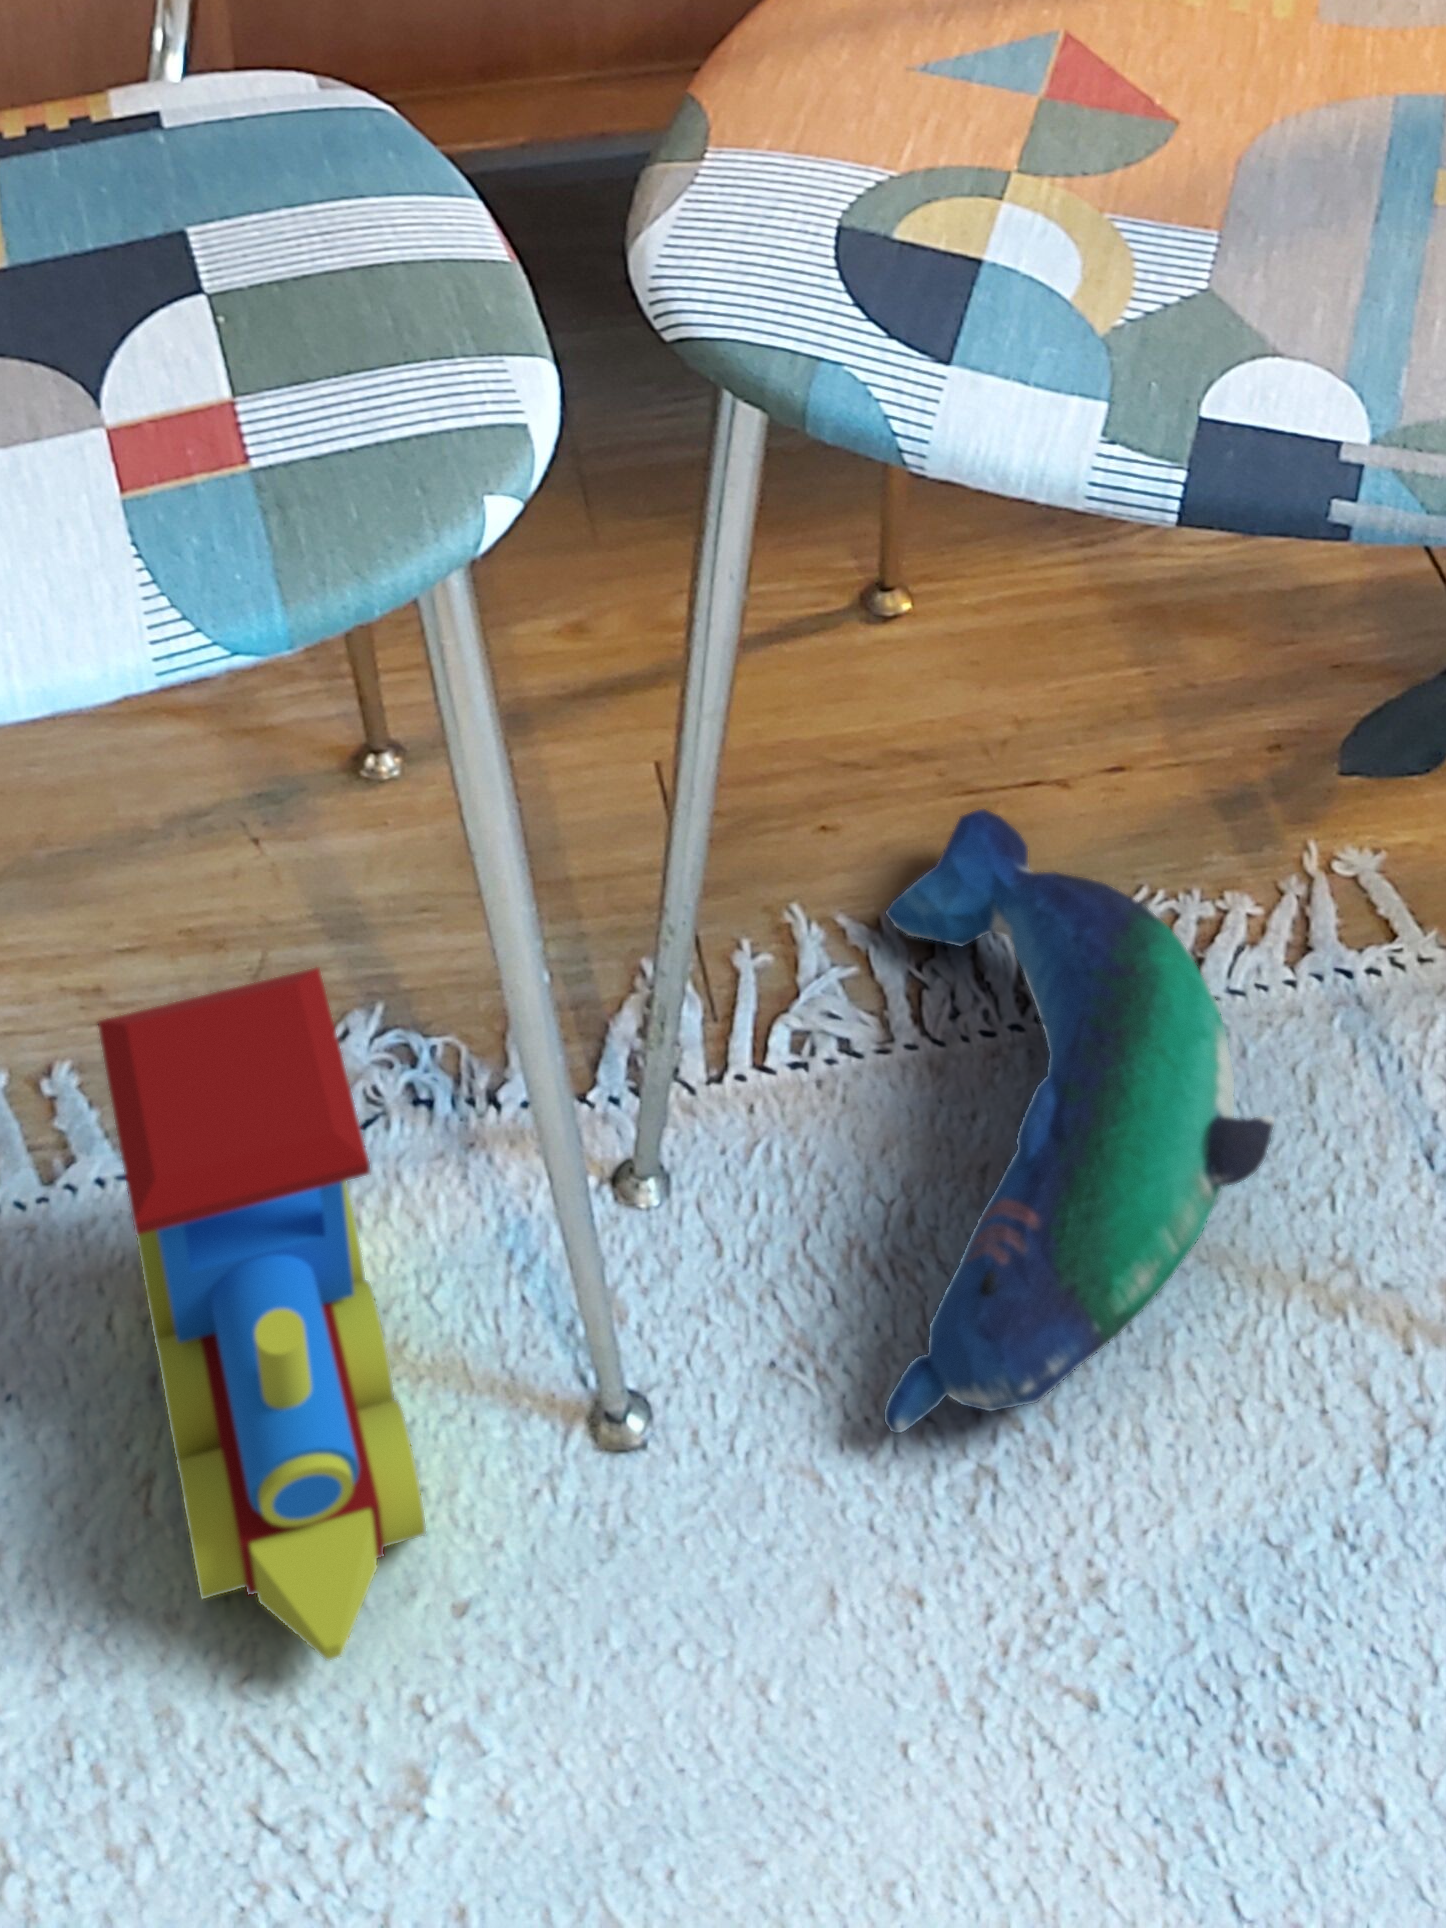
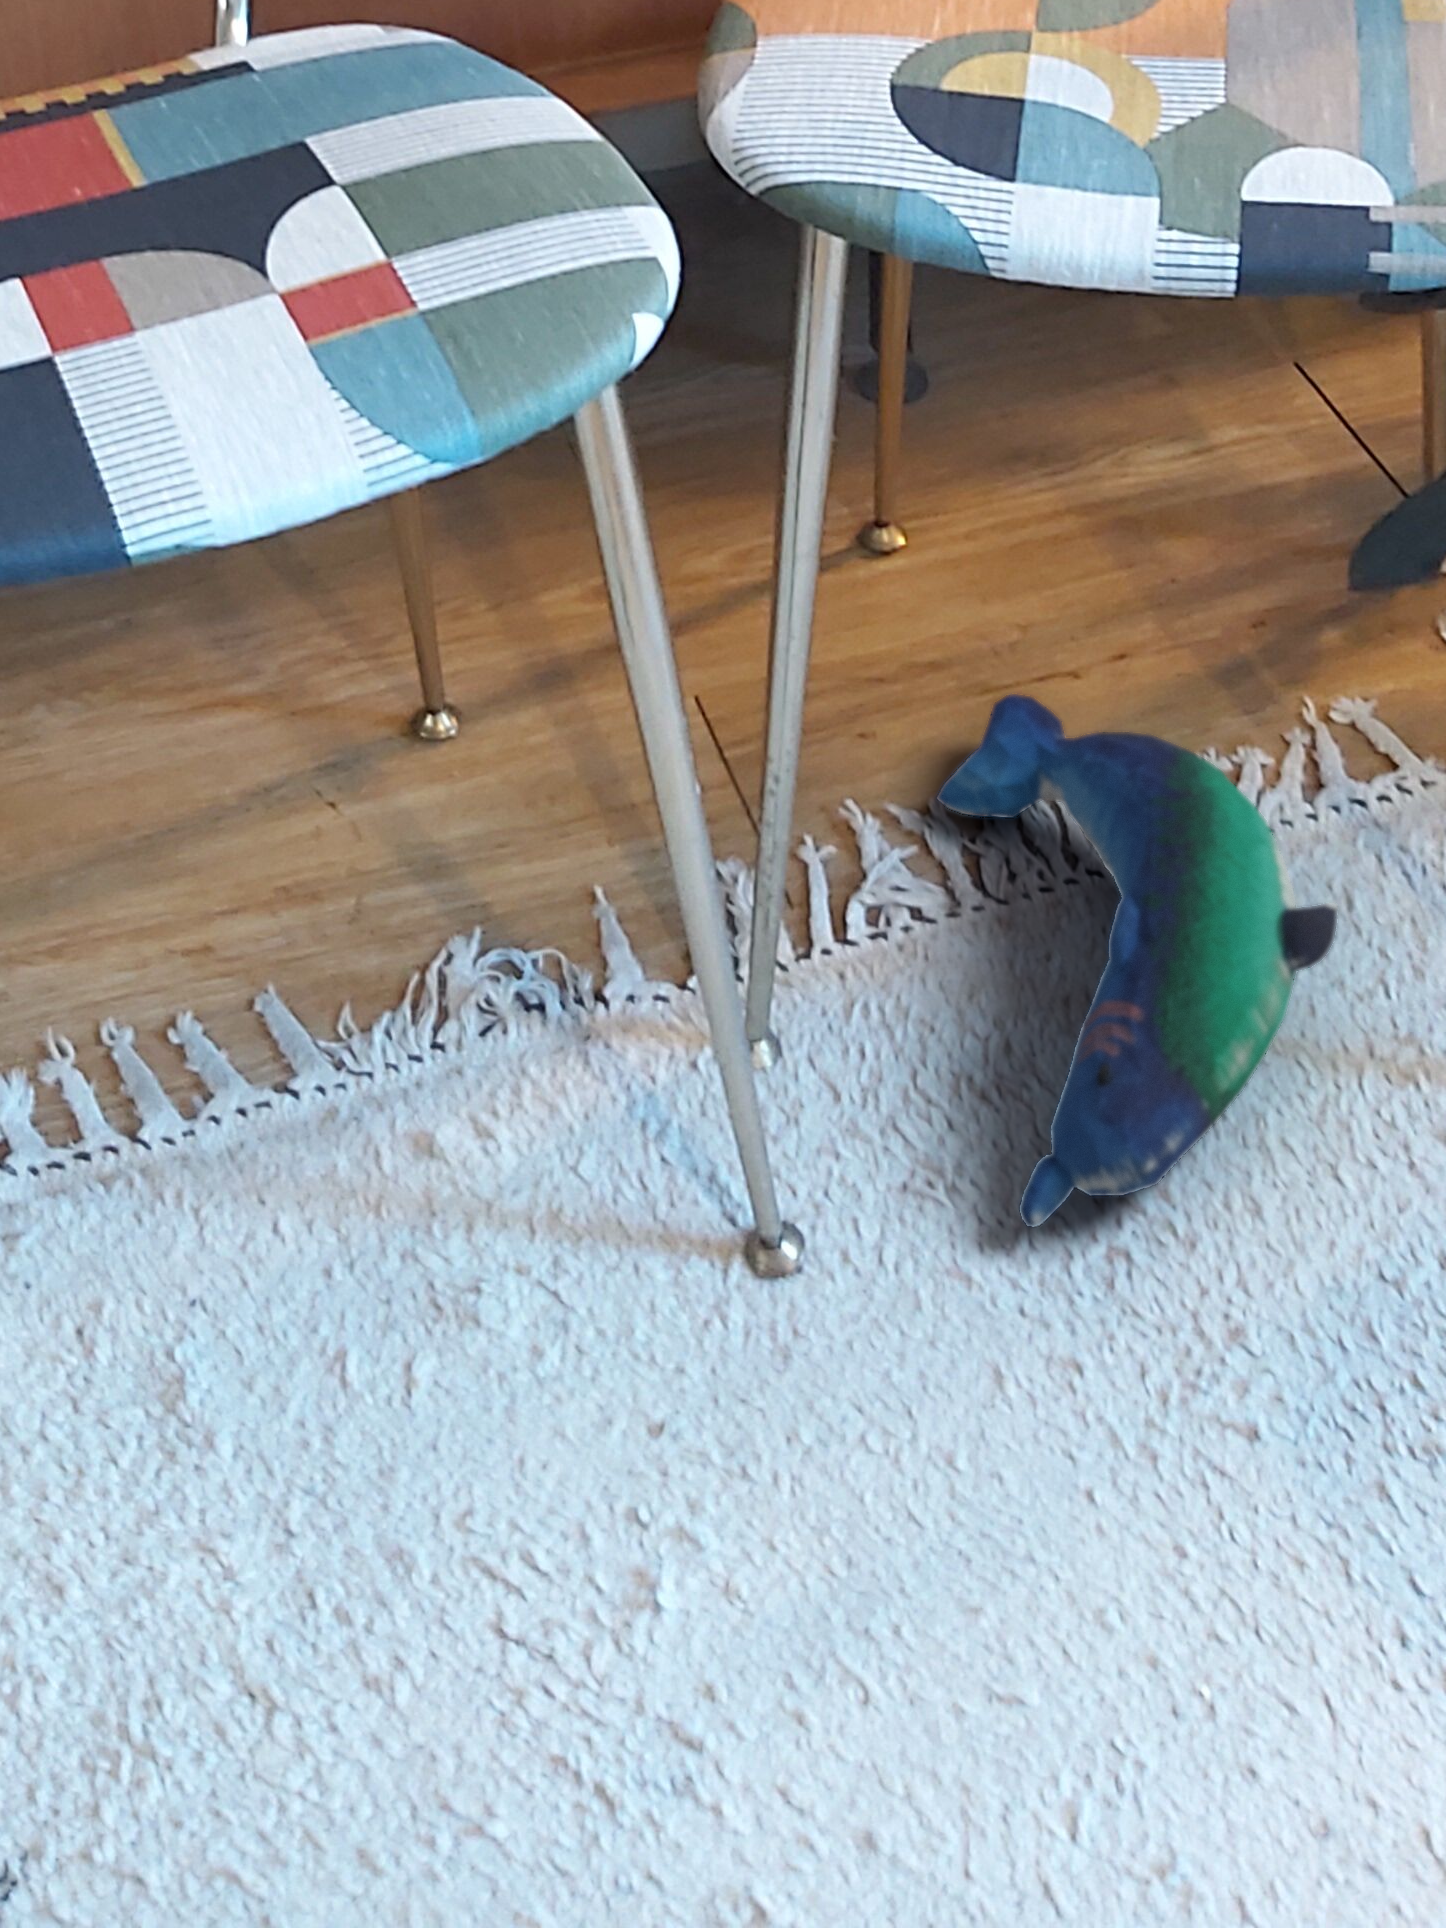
toy train: present [98,968,426,1660] -> none [255,853,617,1480]

